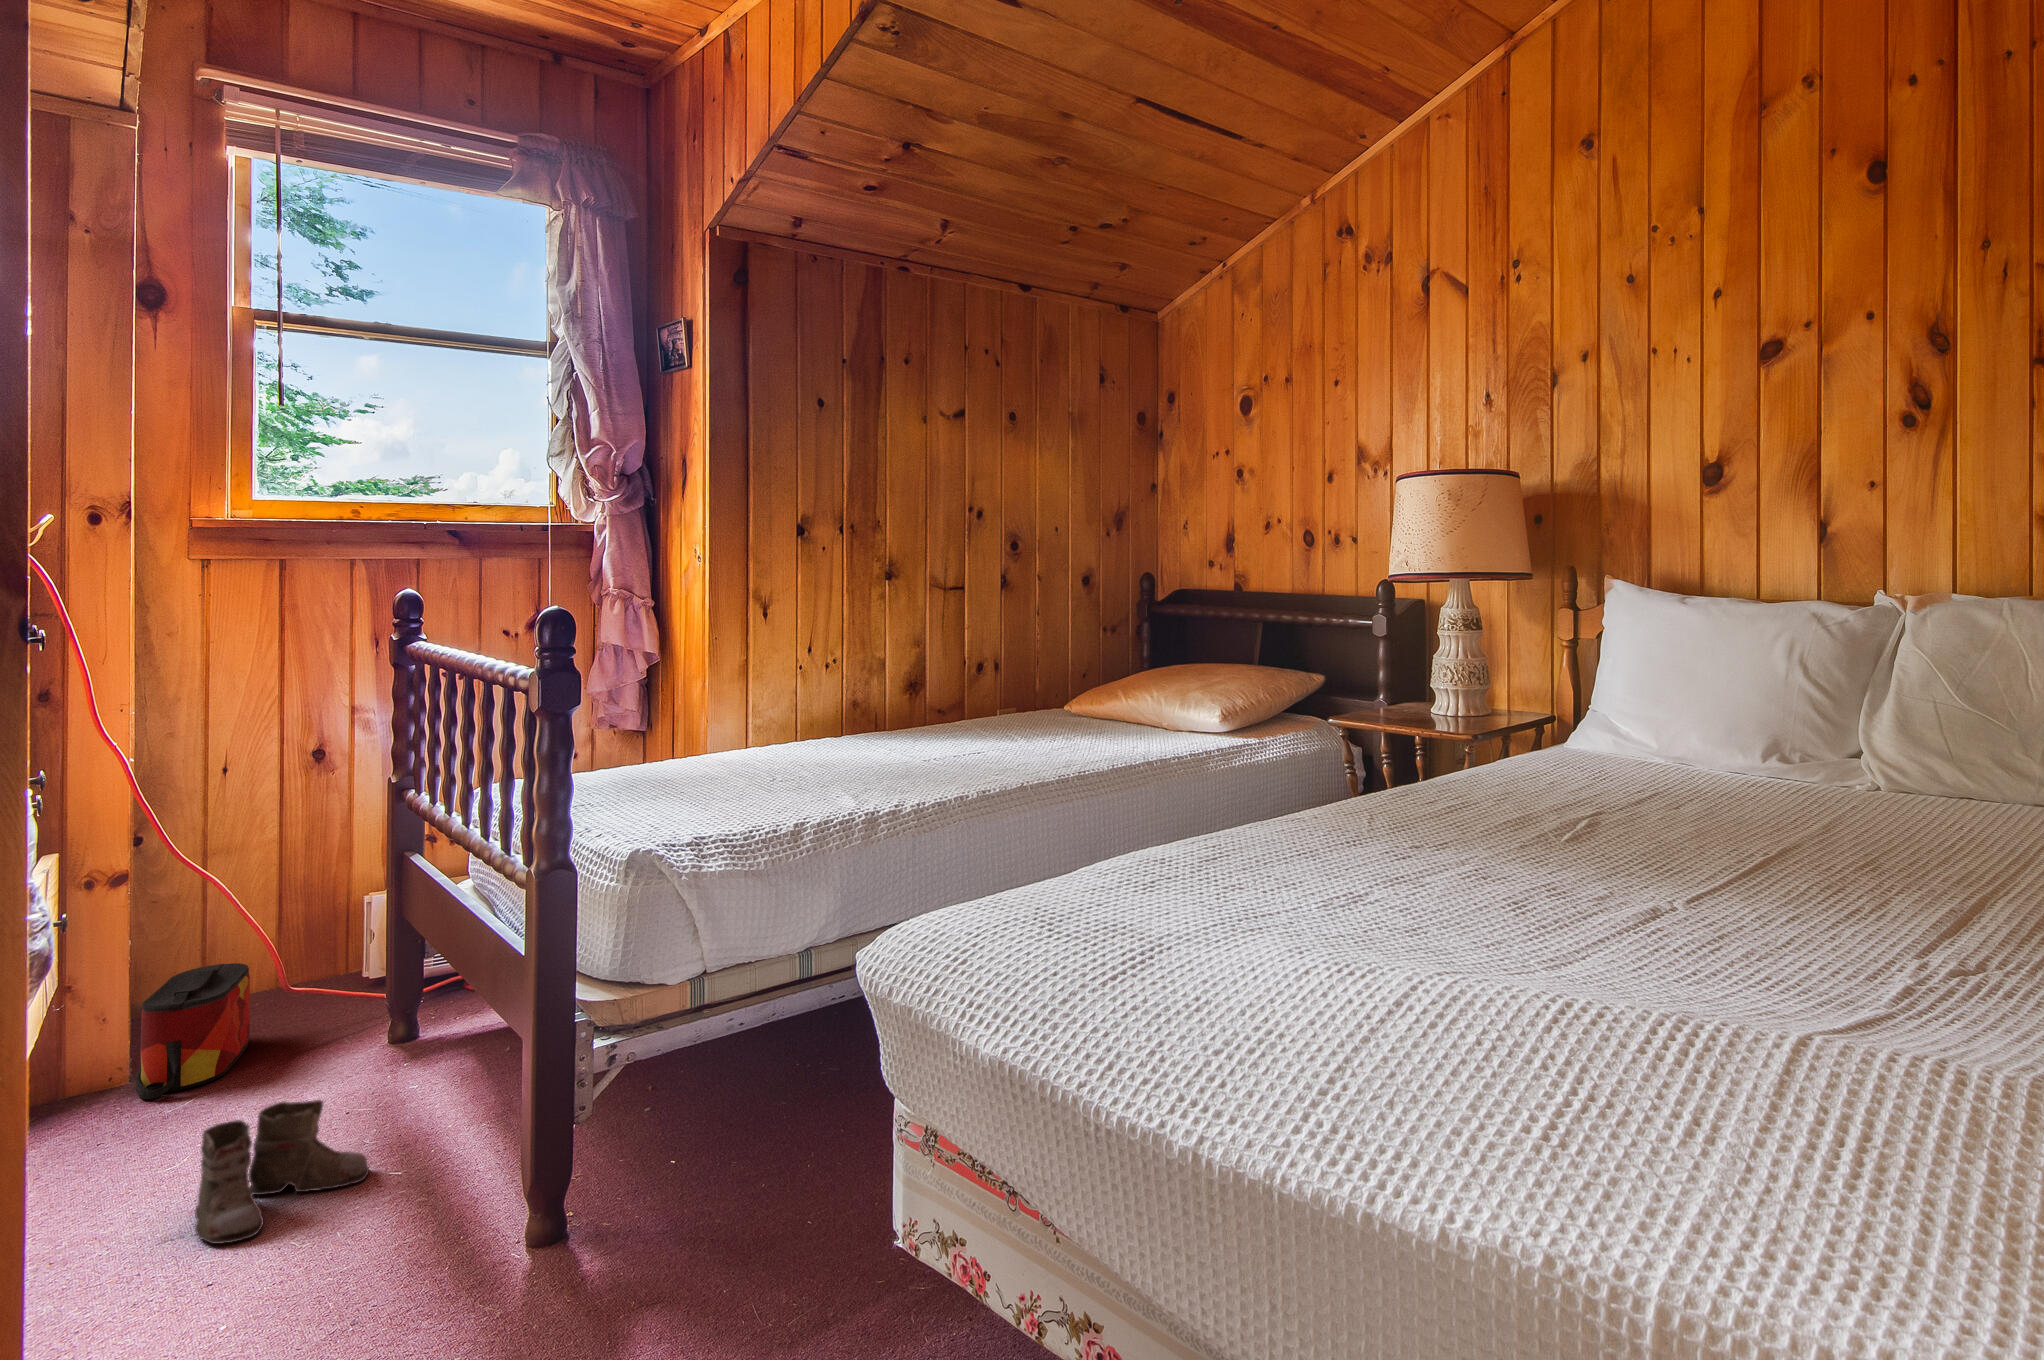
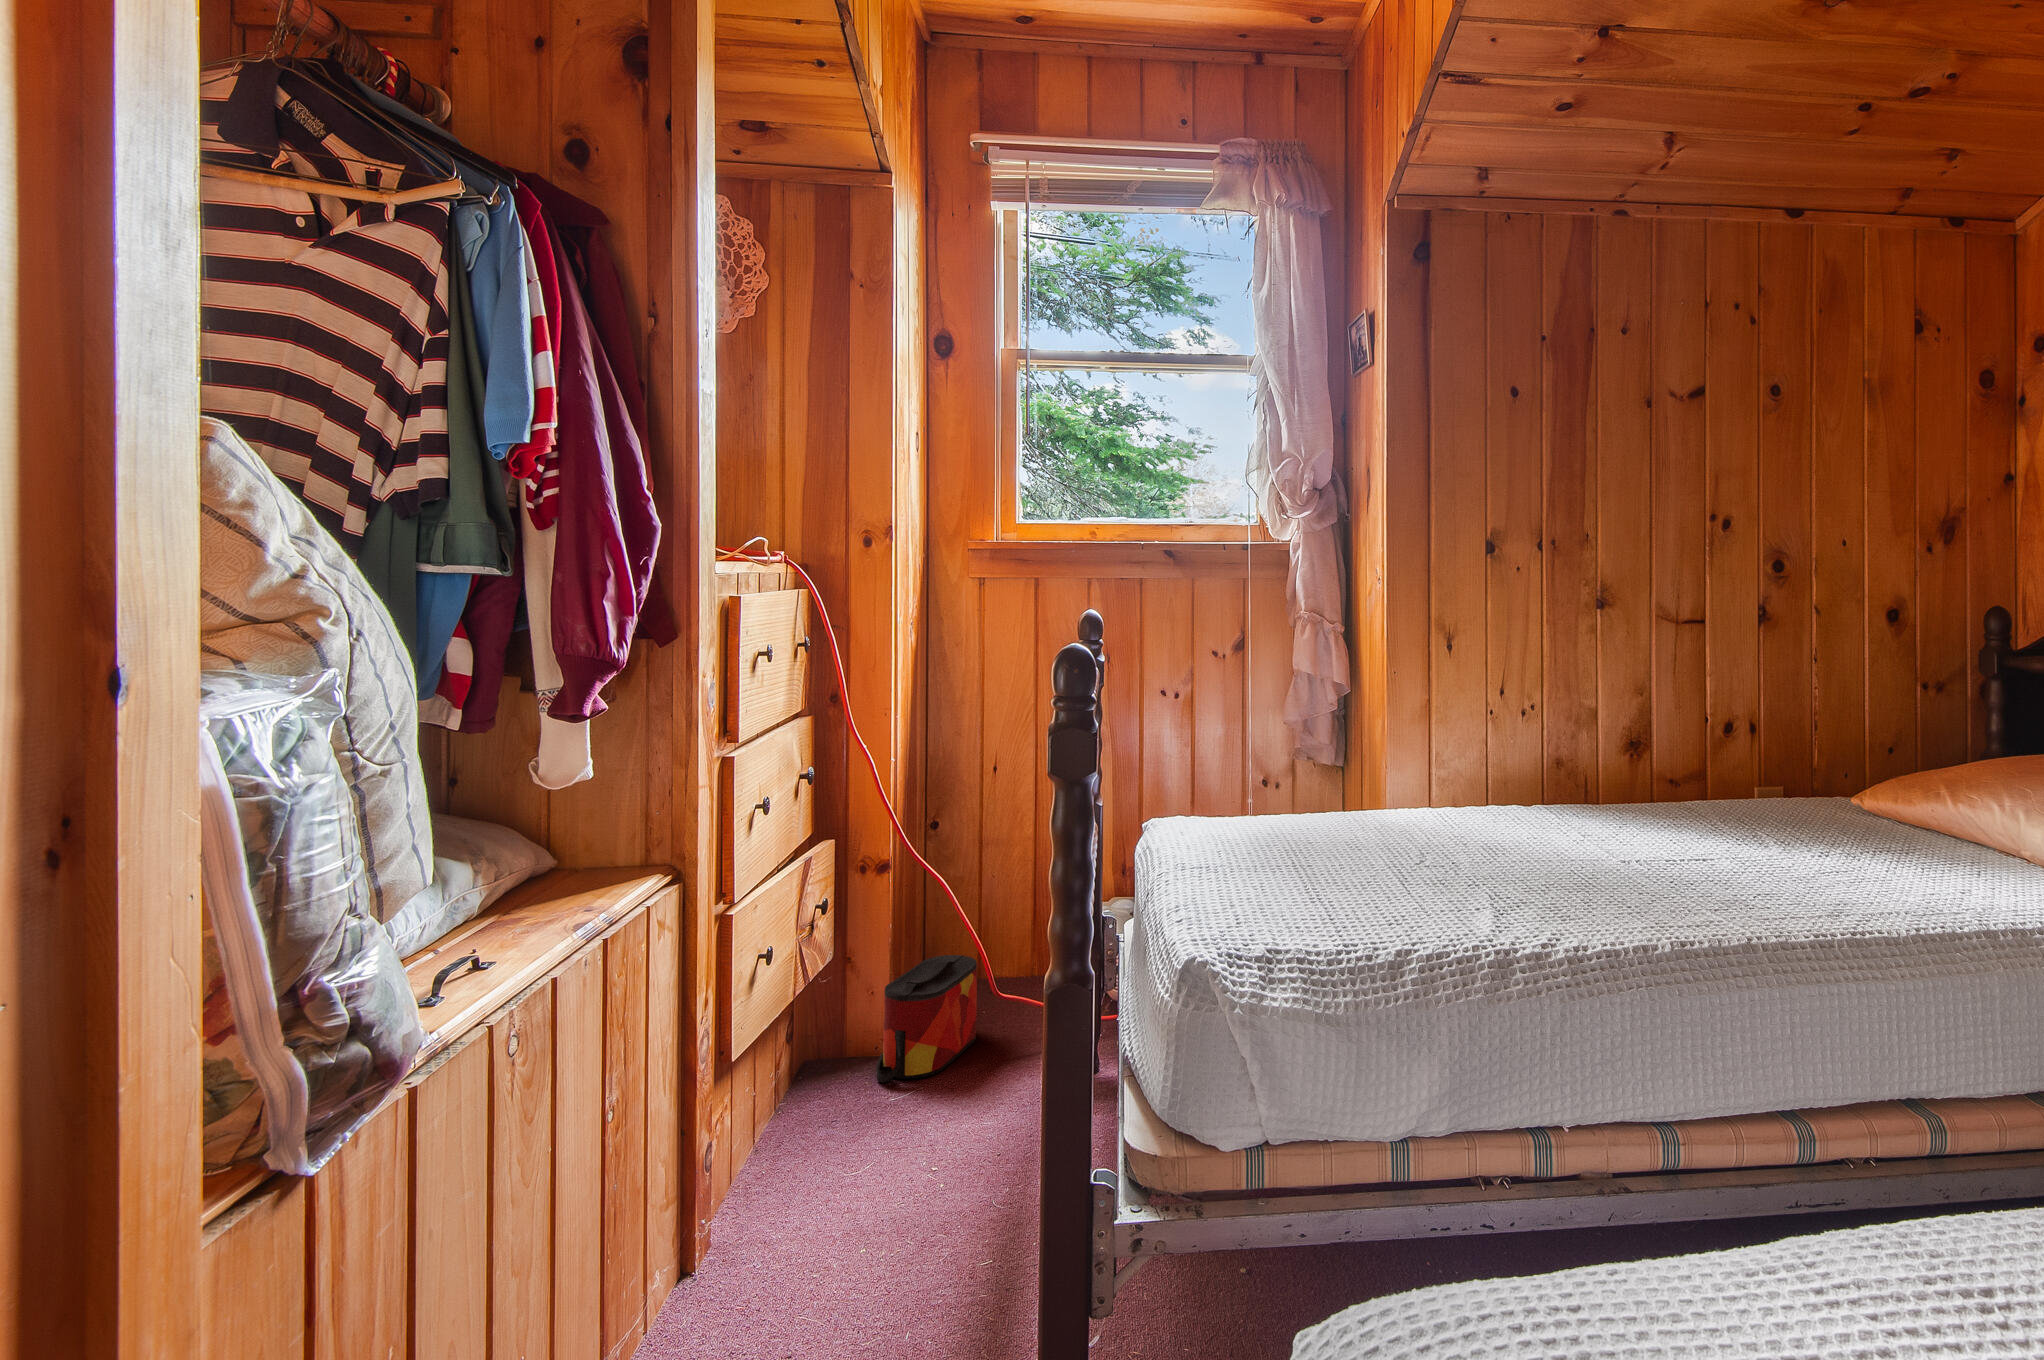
boots: present [177,1100,369,1244] -> none [778,1149,968,1310]

